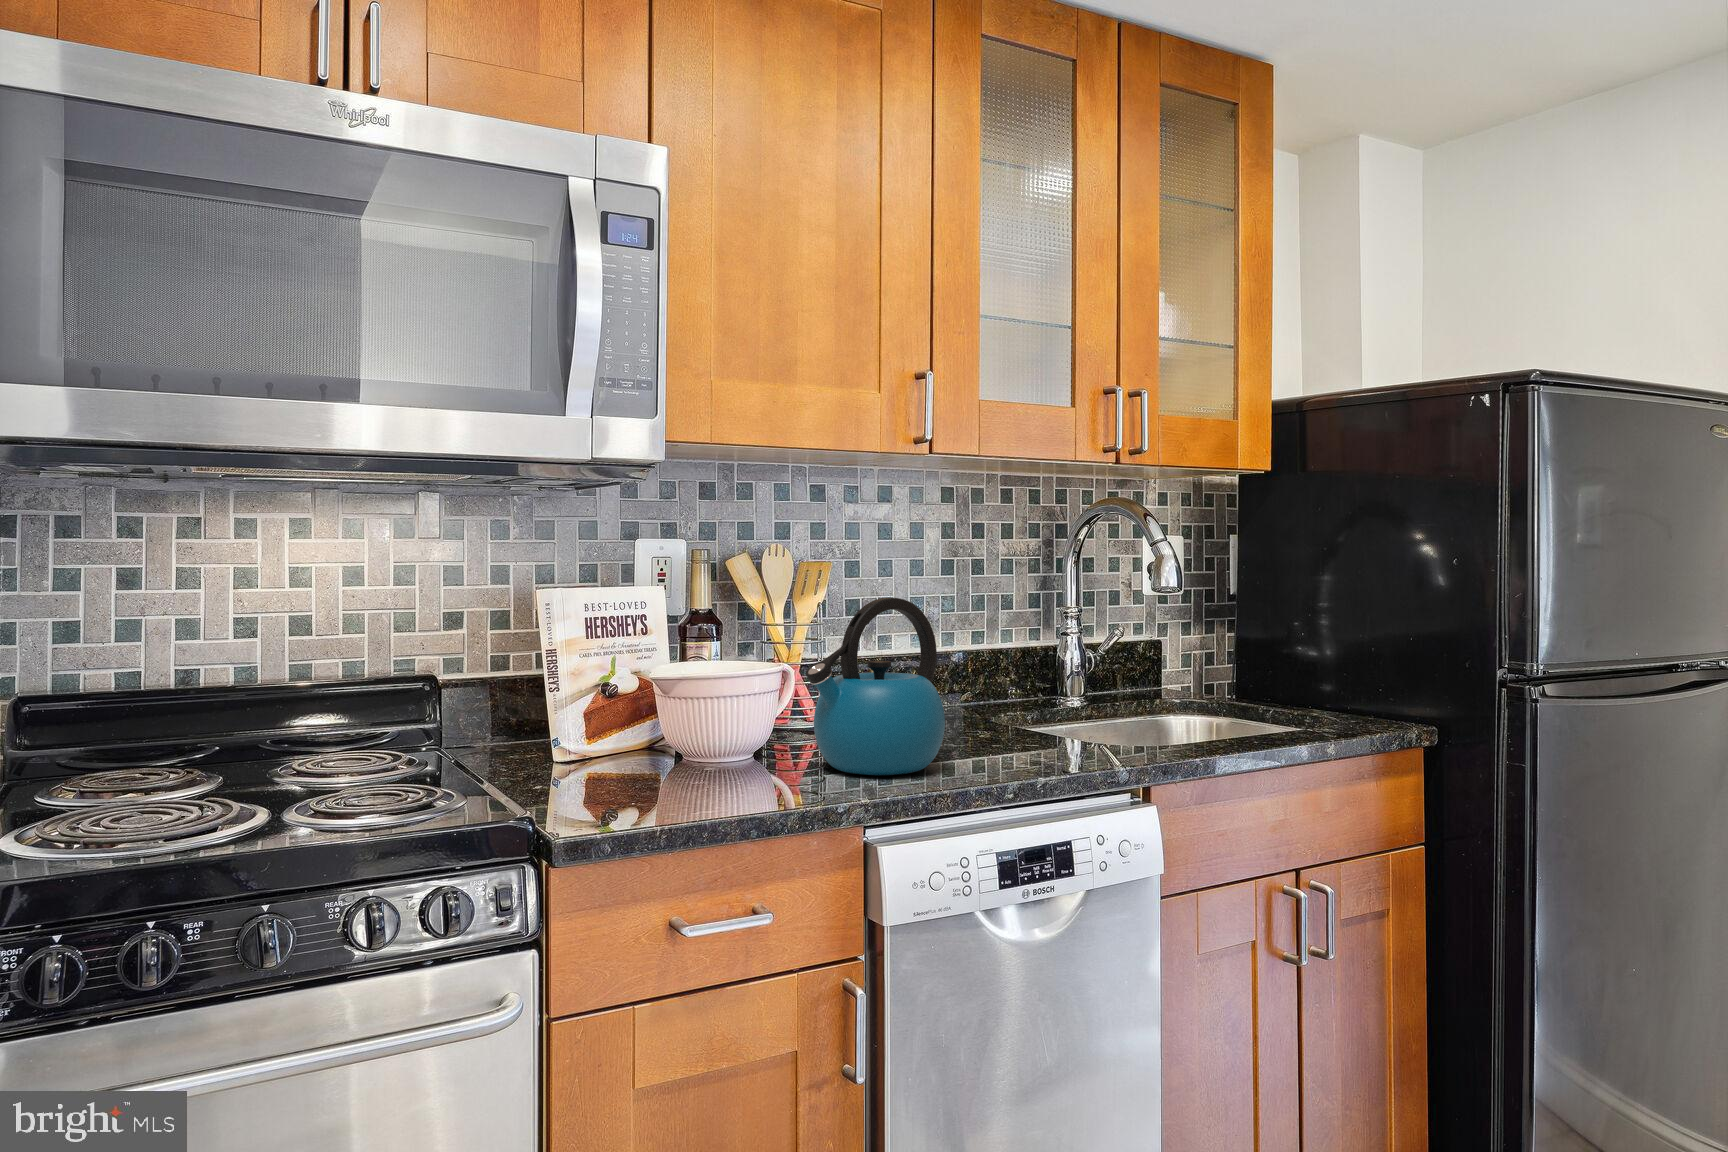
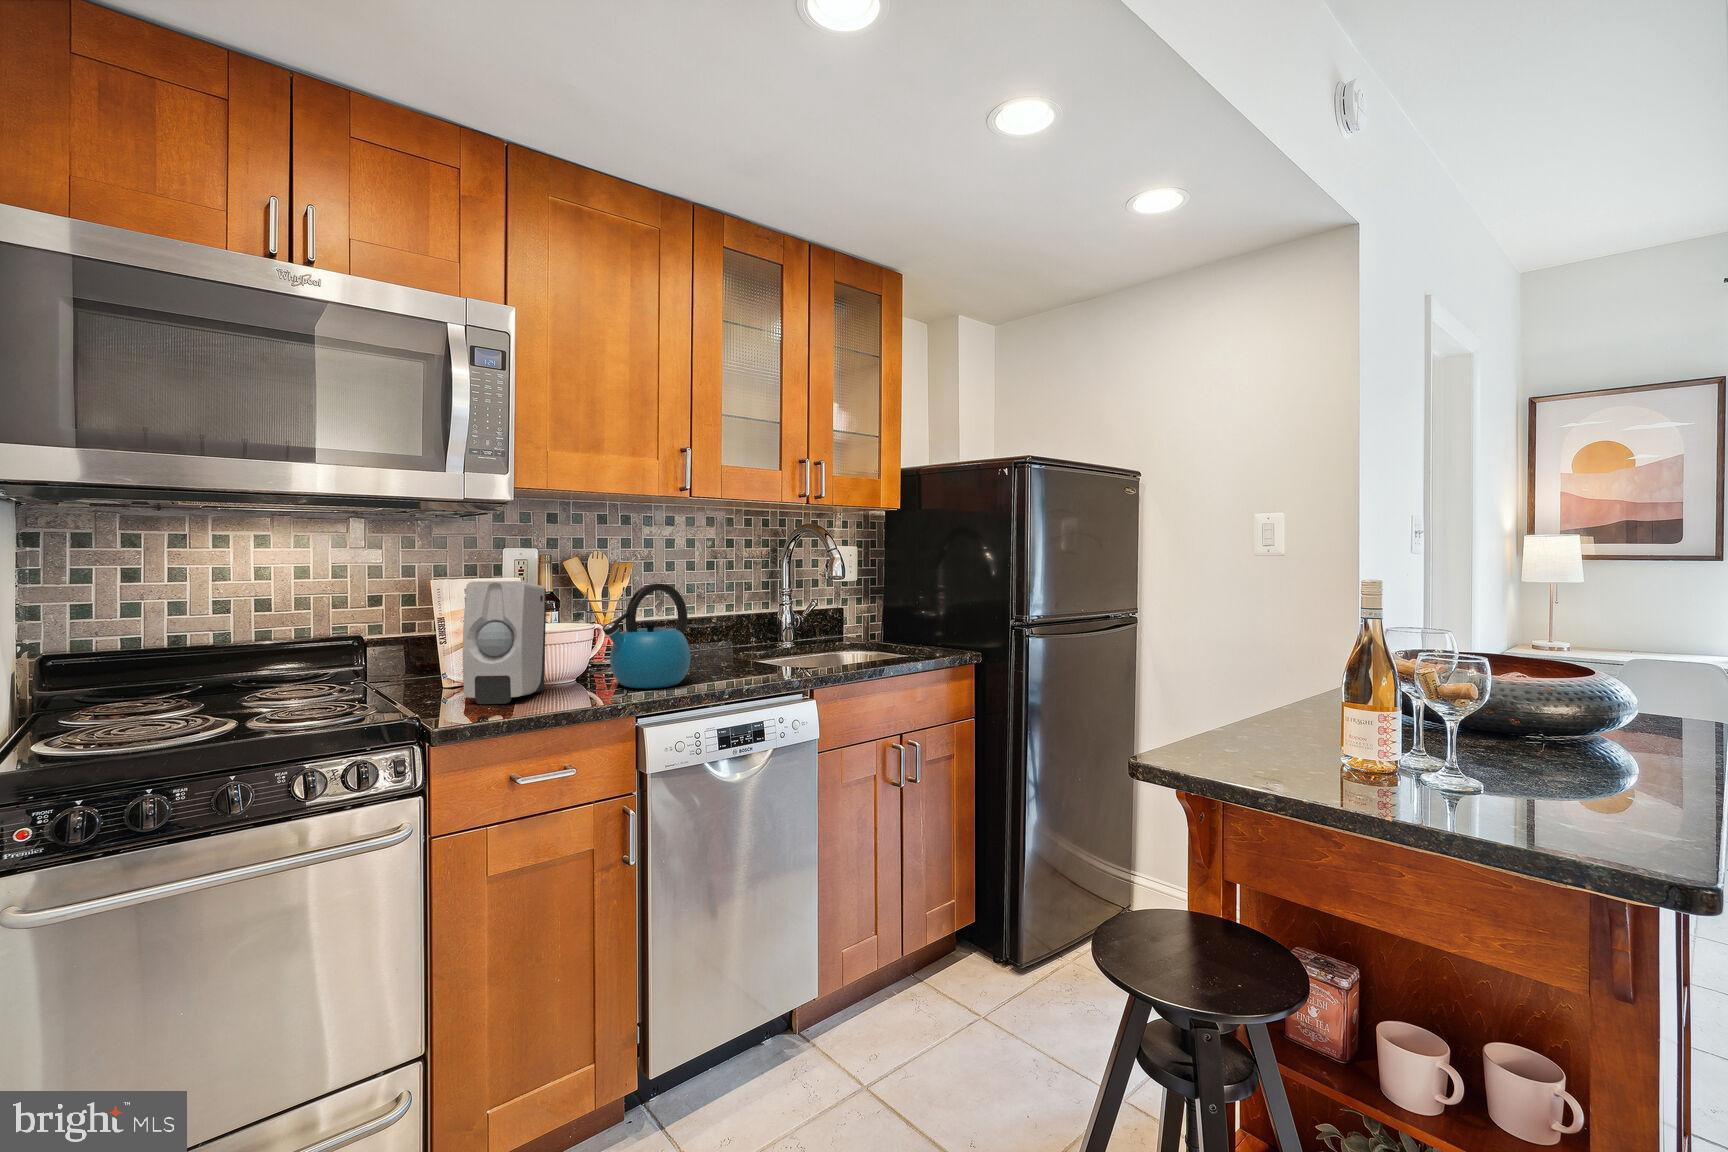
soap dispenser: none [594,593,716,795] -> present [463,581,546,704]

